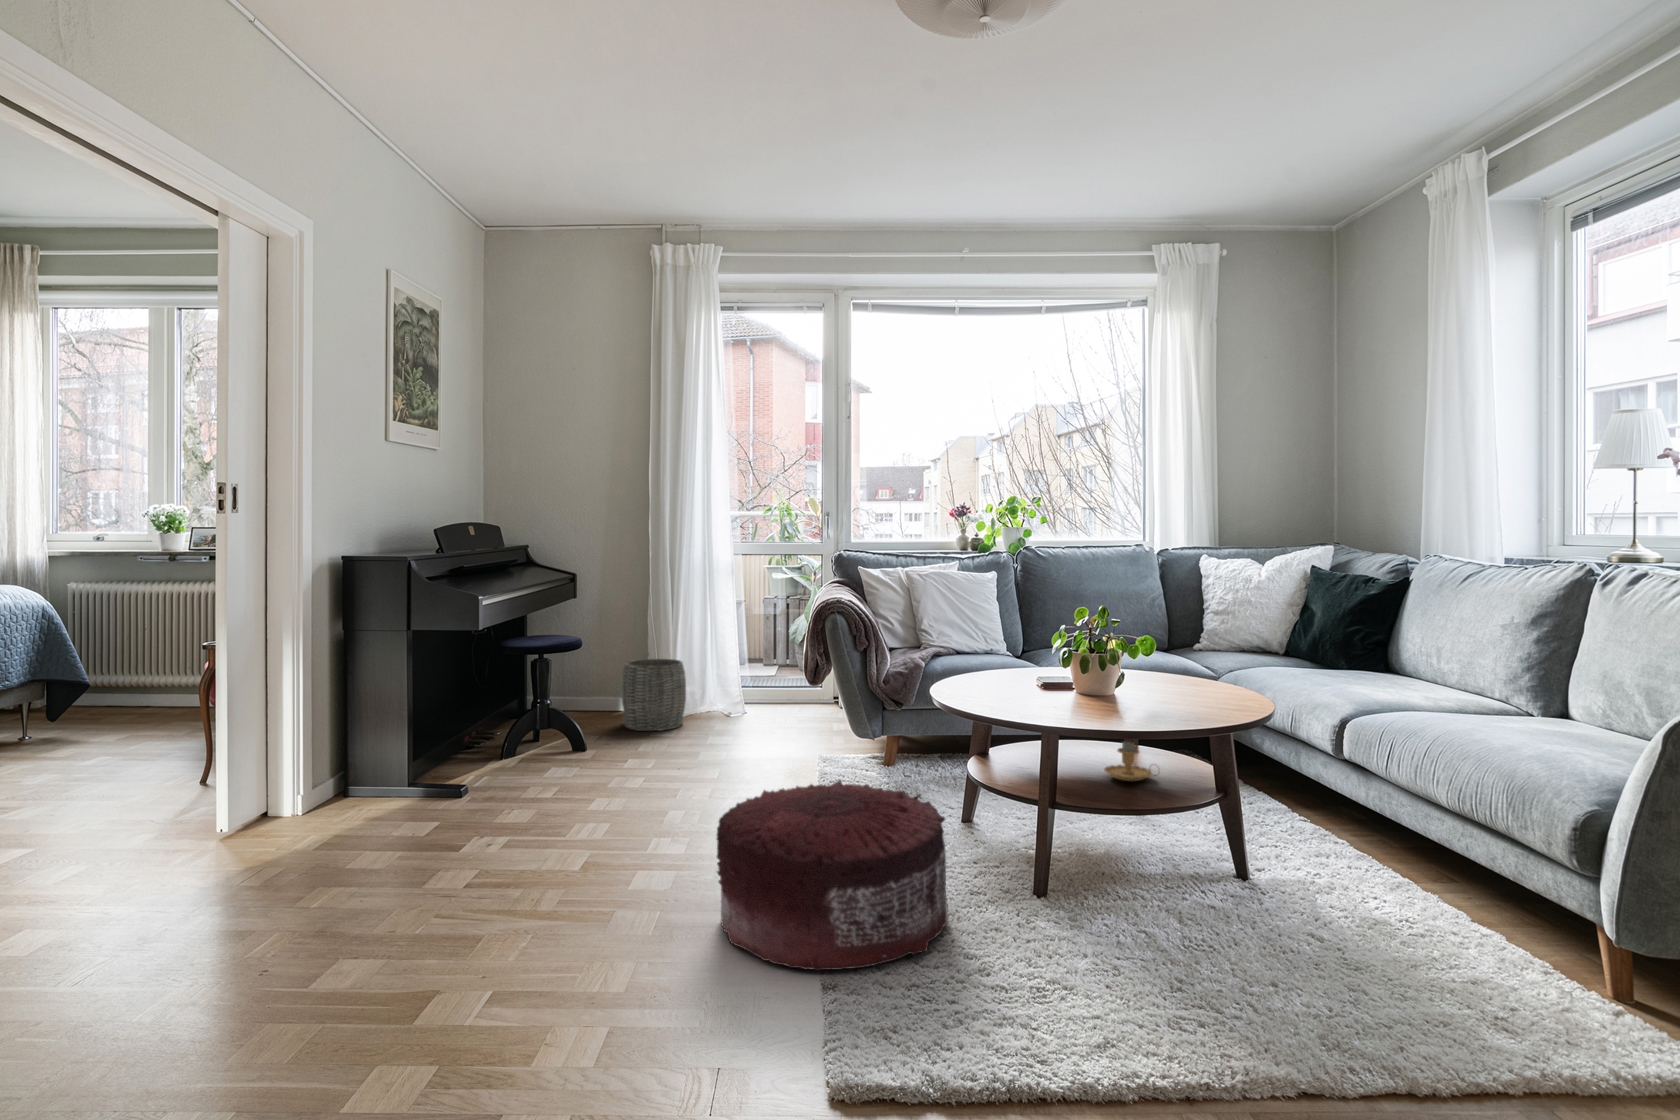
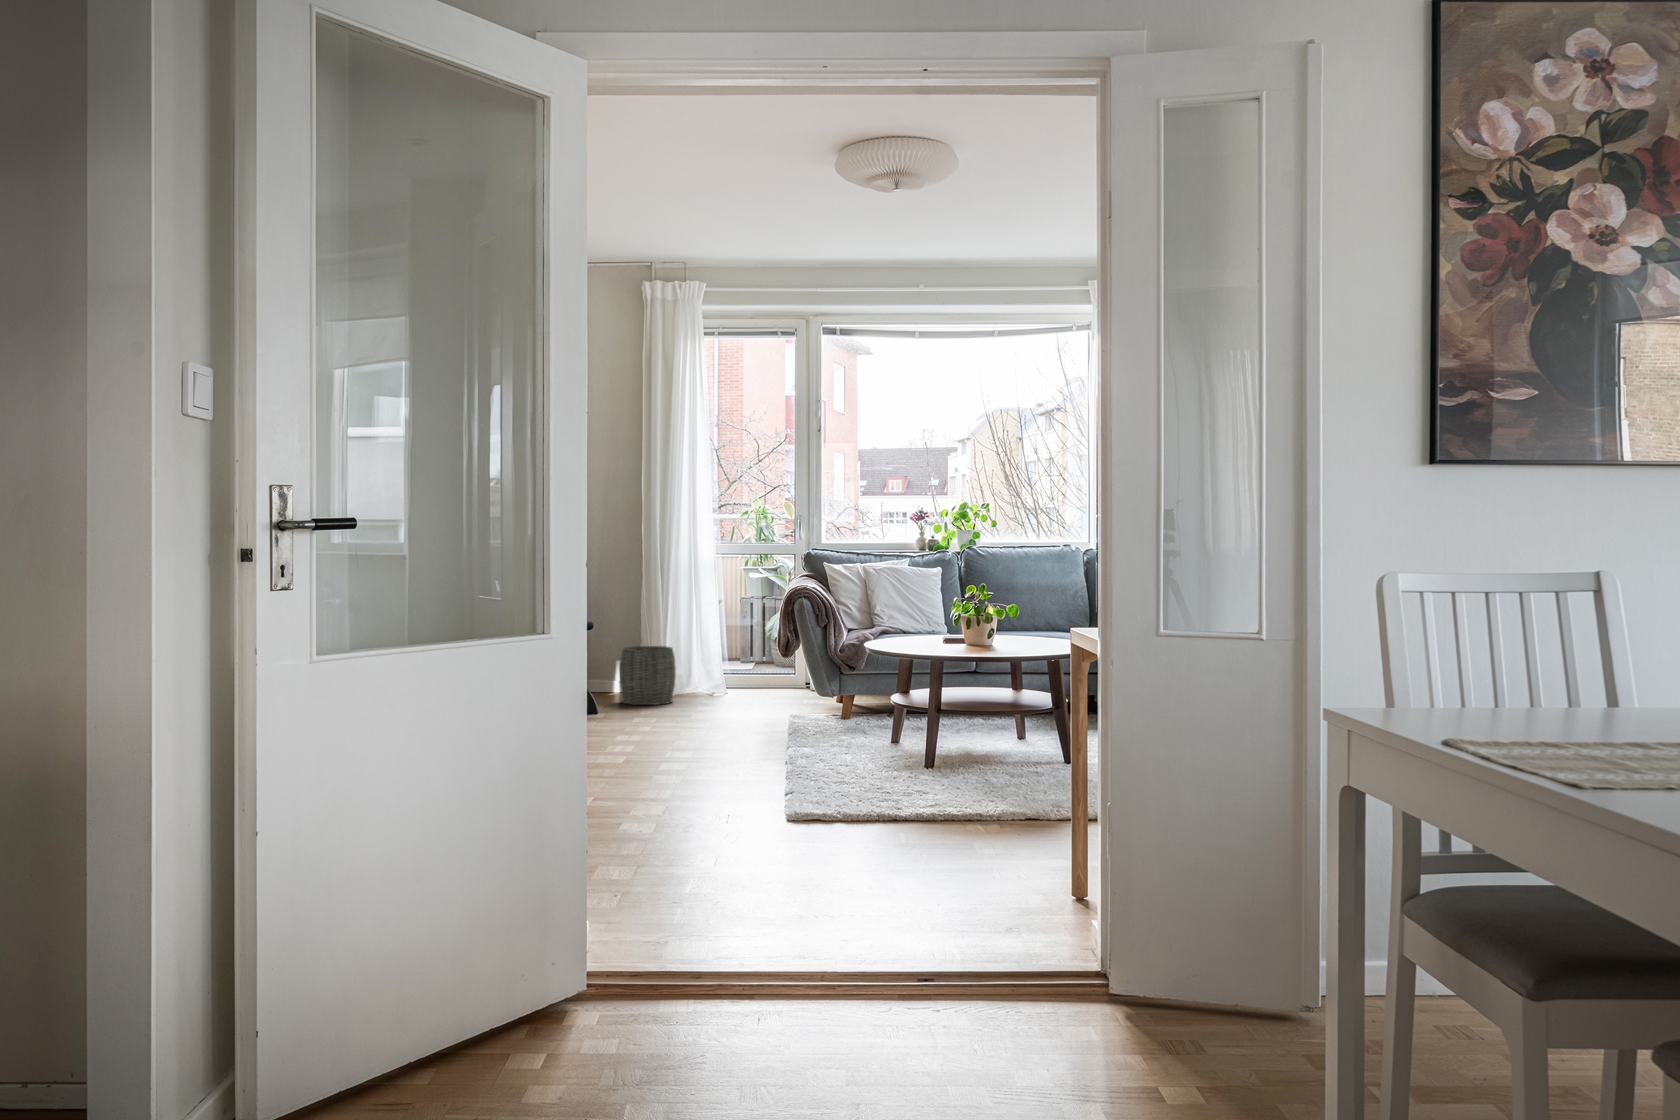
candle: present [1104,742,1153,781] -> none [979,656,1012,697]
pouf: present [717,781,949,971] -> none [723,690,862,774]

